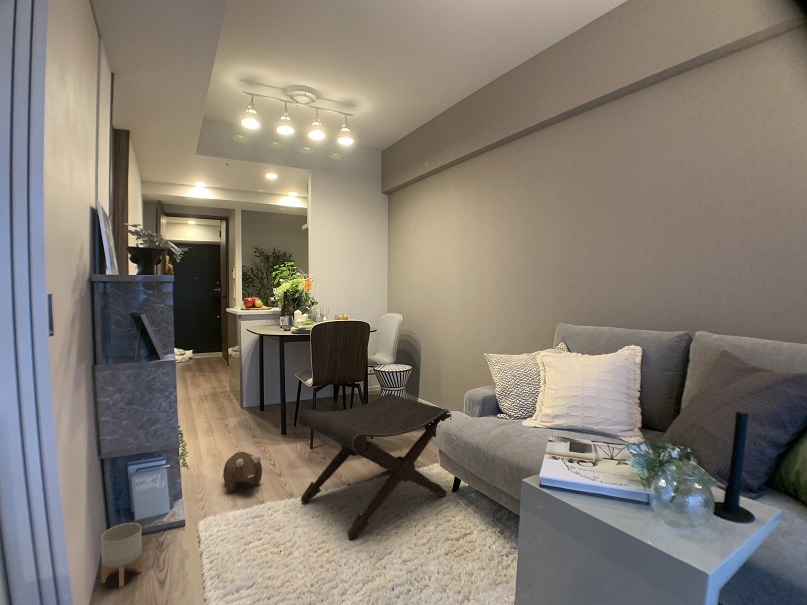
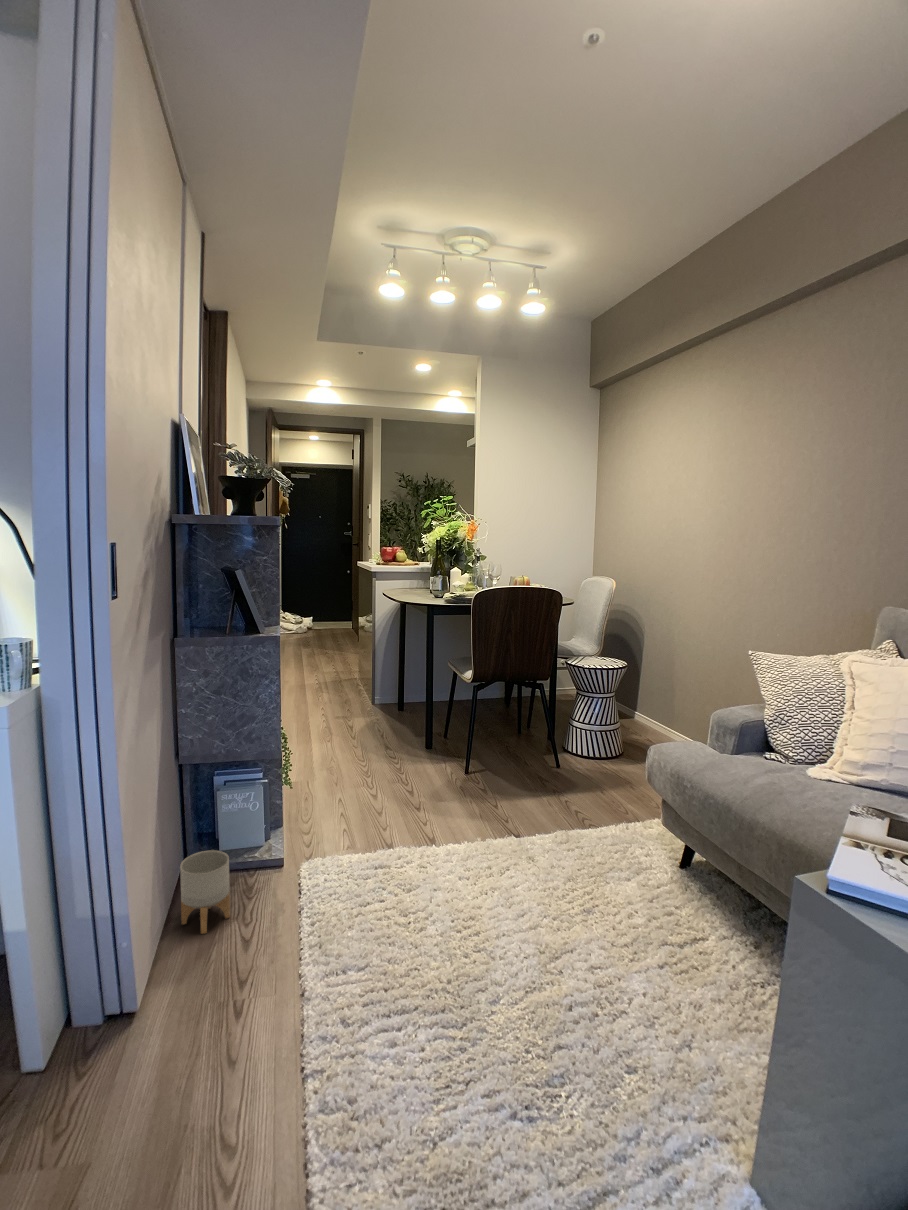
footstool: present [298,393,451,539] -> none [443,702,684,920]
plush toy: present [223,452,262,492] -> none [343,767,394,821]

